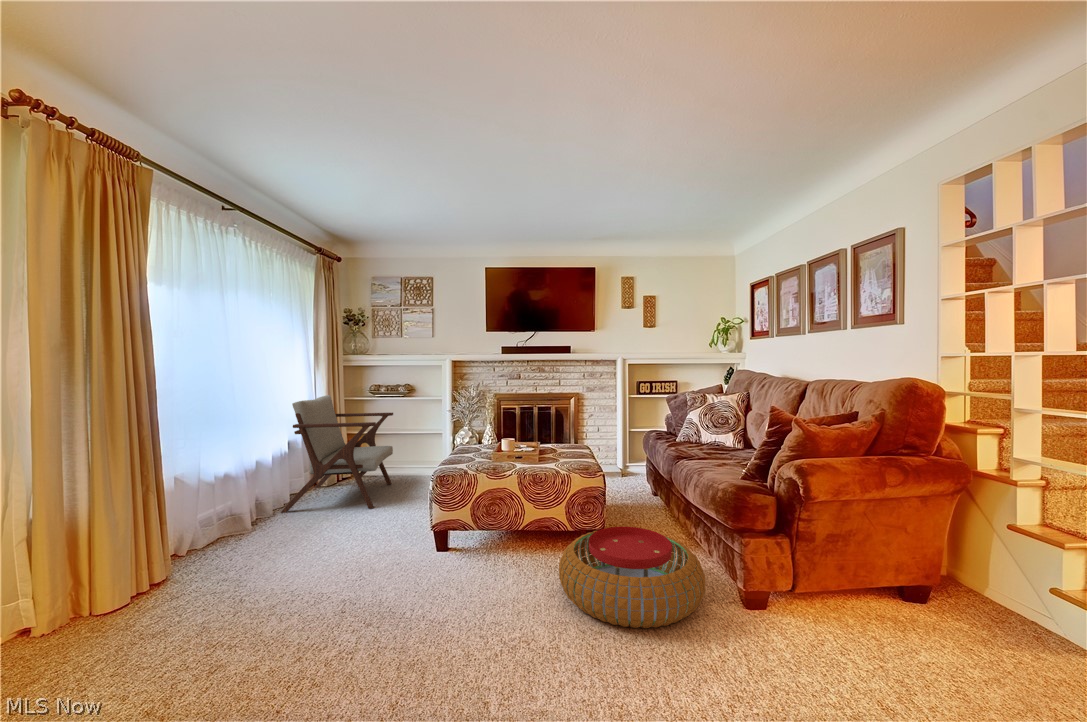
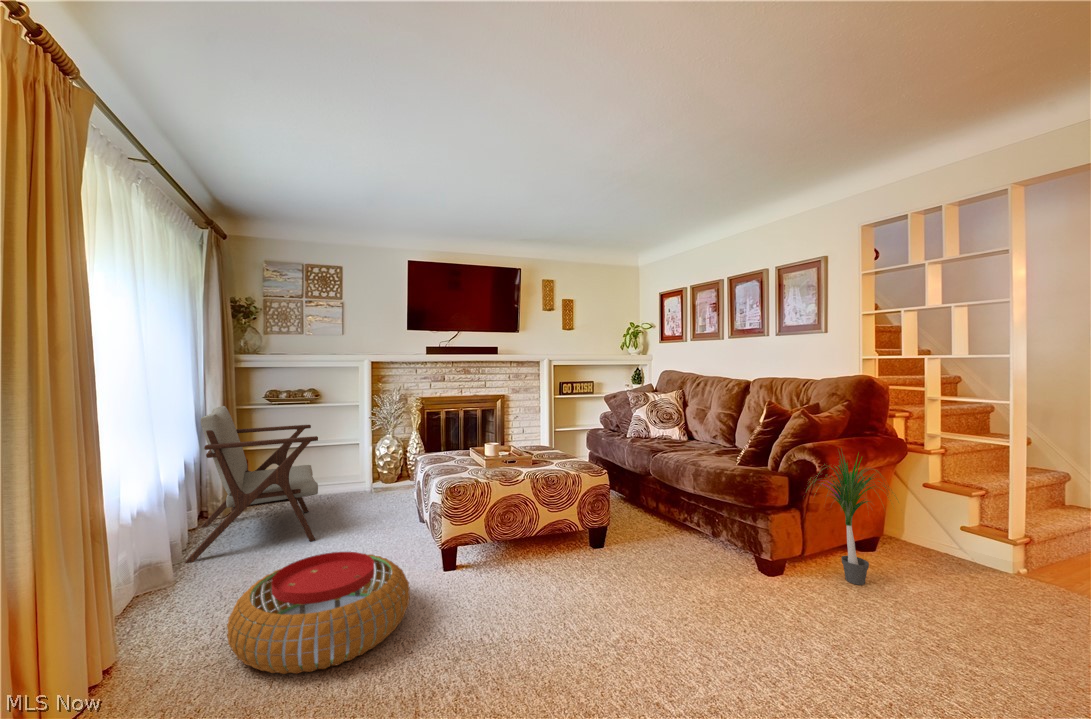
potted plant: none [804,469,953,663] -> present [809,449,889,585]
pouf: present [559,526,705,628] -> present [227,552,410,674]

